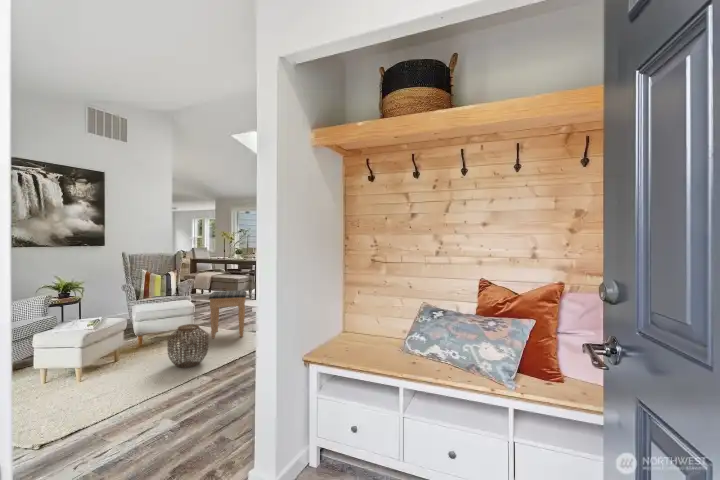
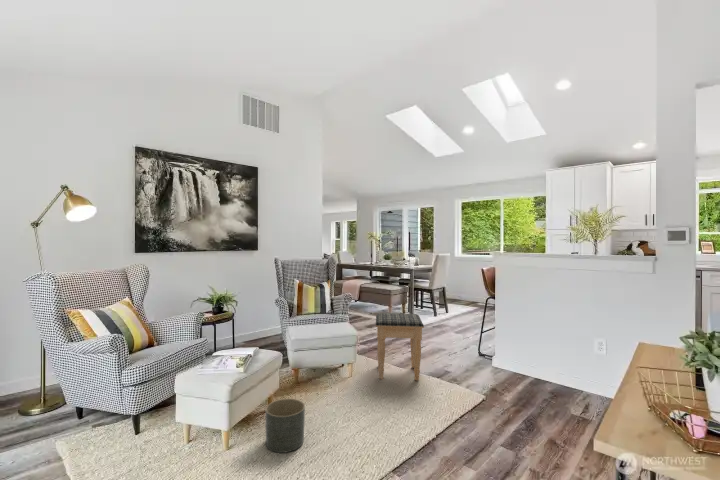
woven basket: present [167,324,209,368] -> none [334,370,390,440]
planter: none [112,347,144,380] -> present [265,399,305,453]

